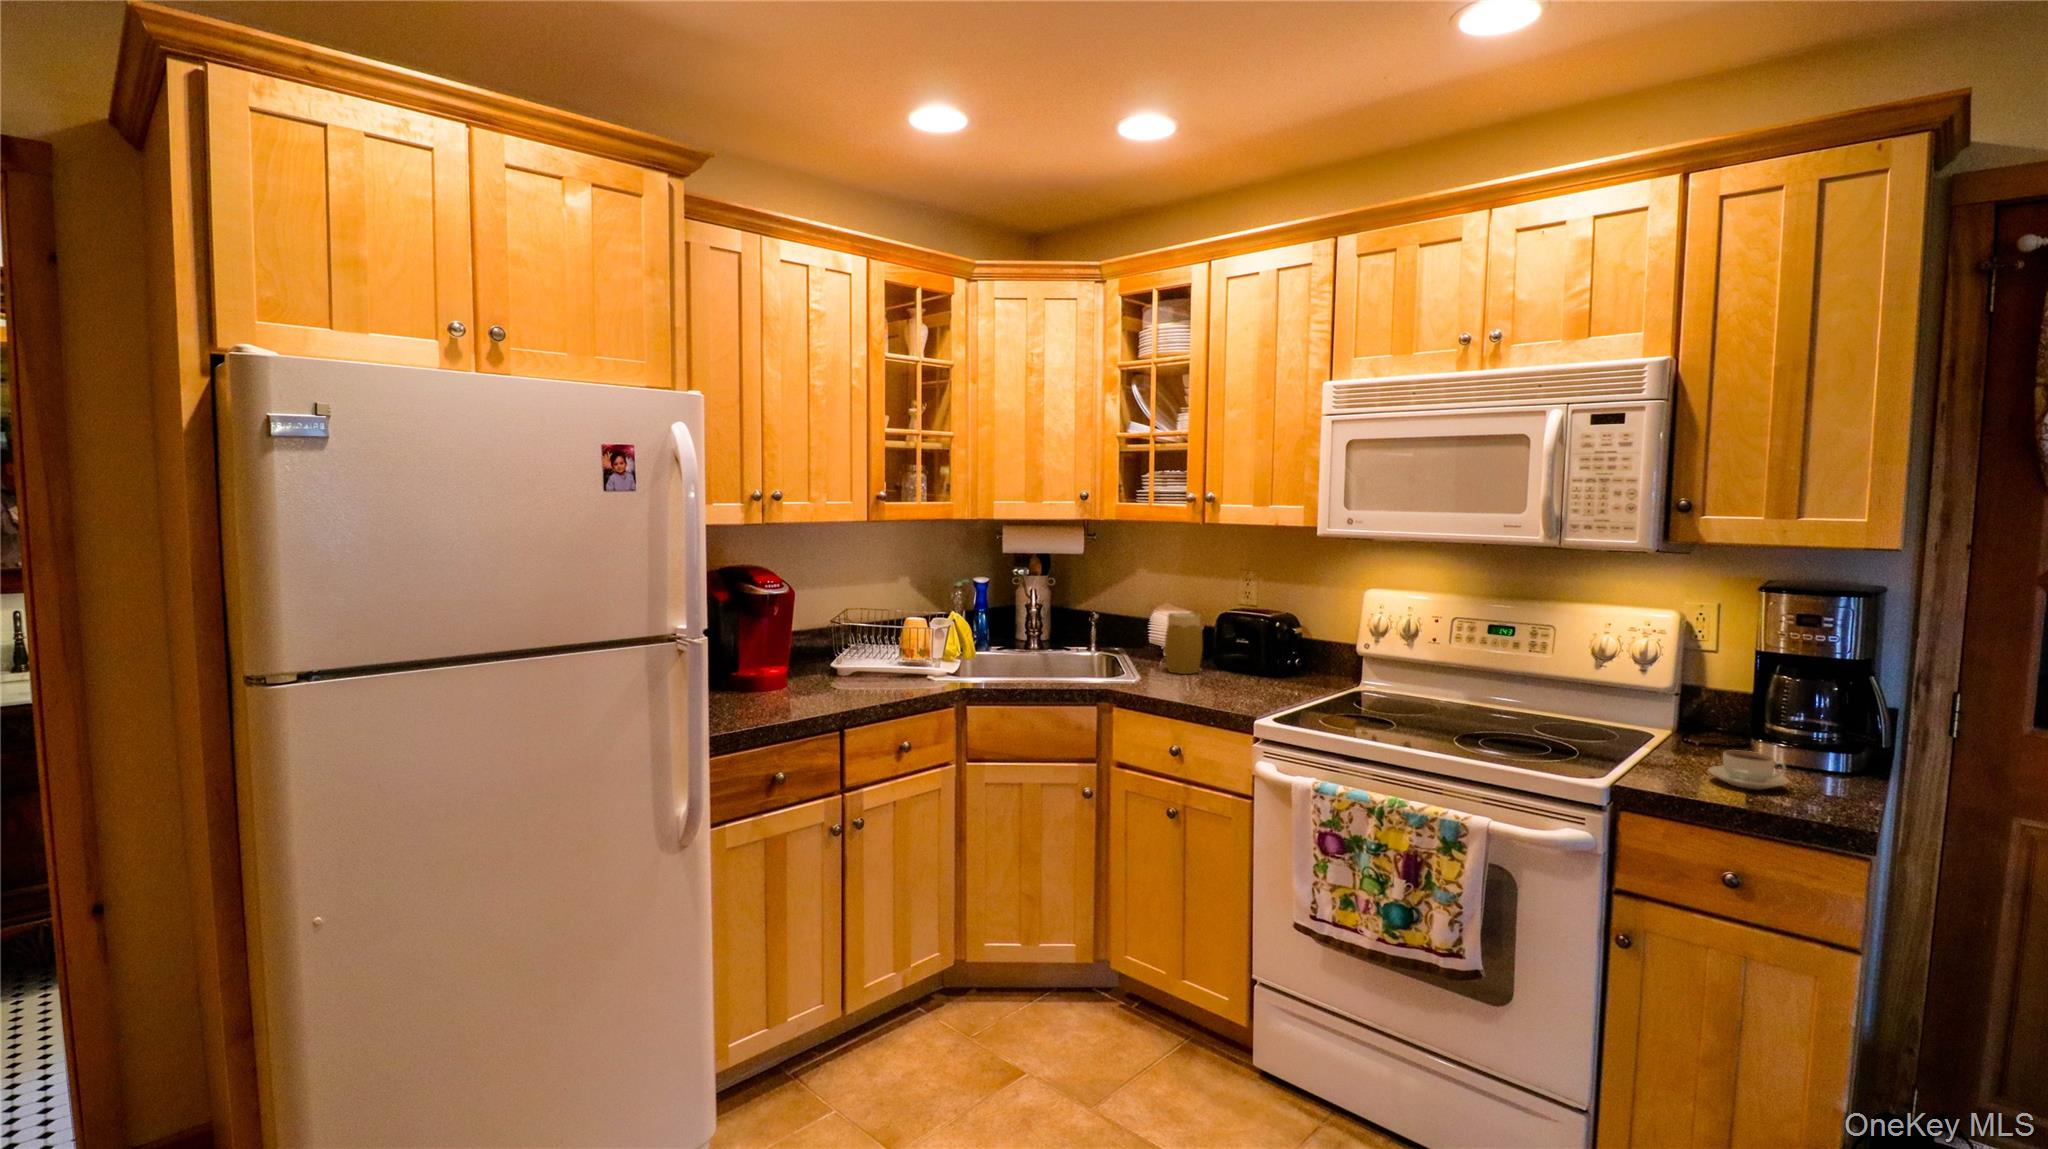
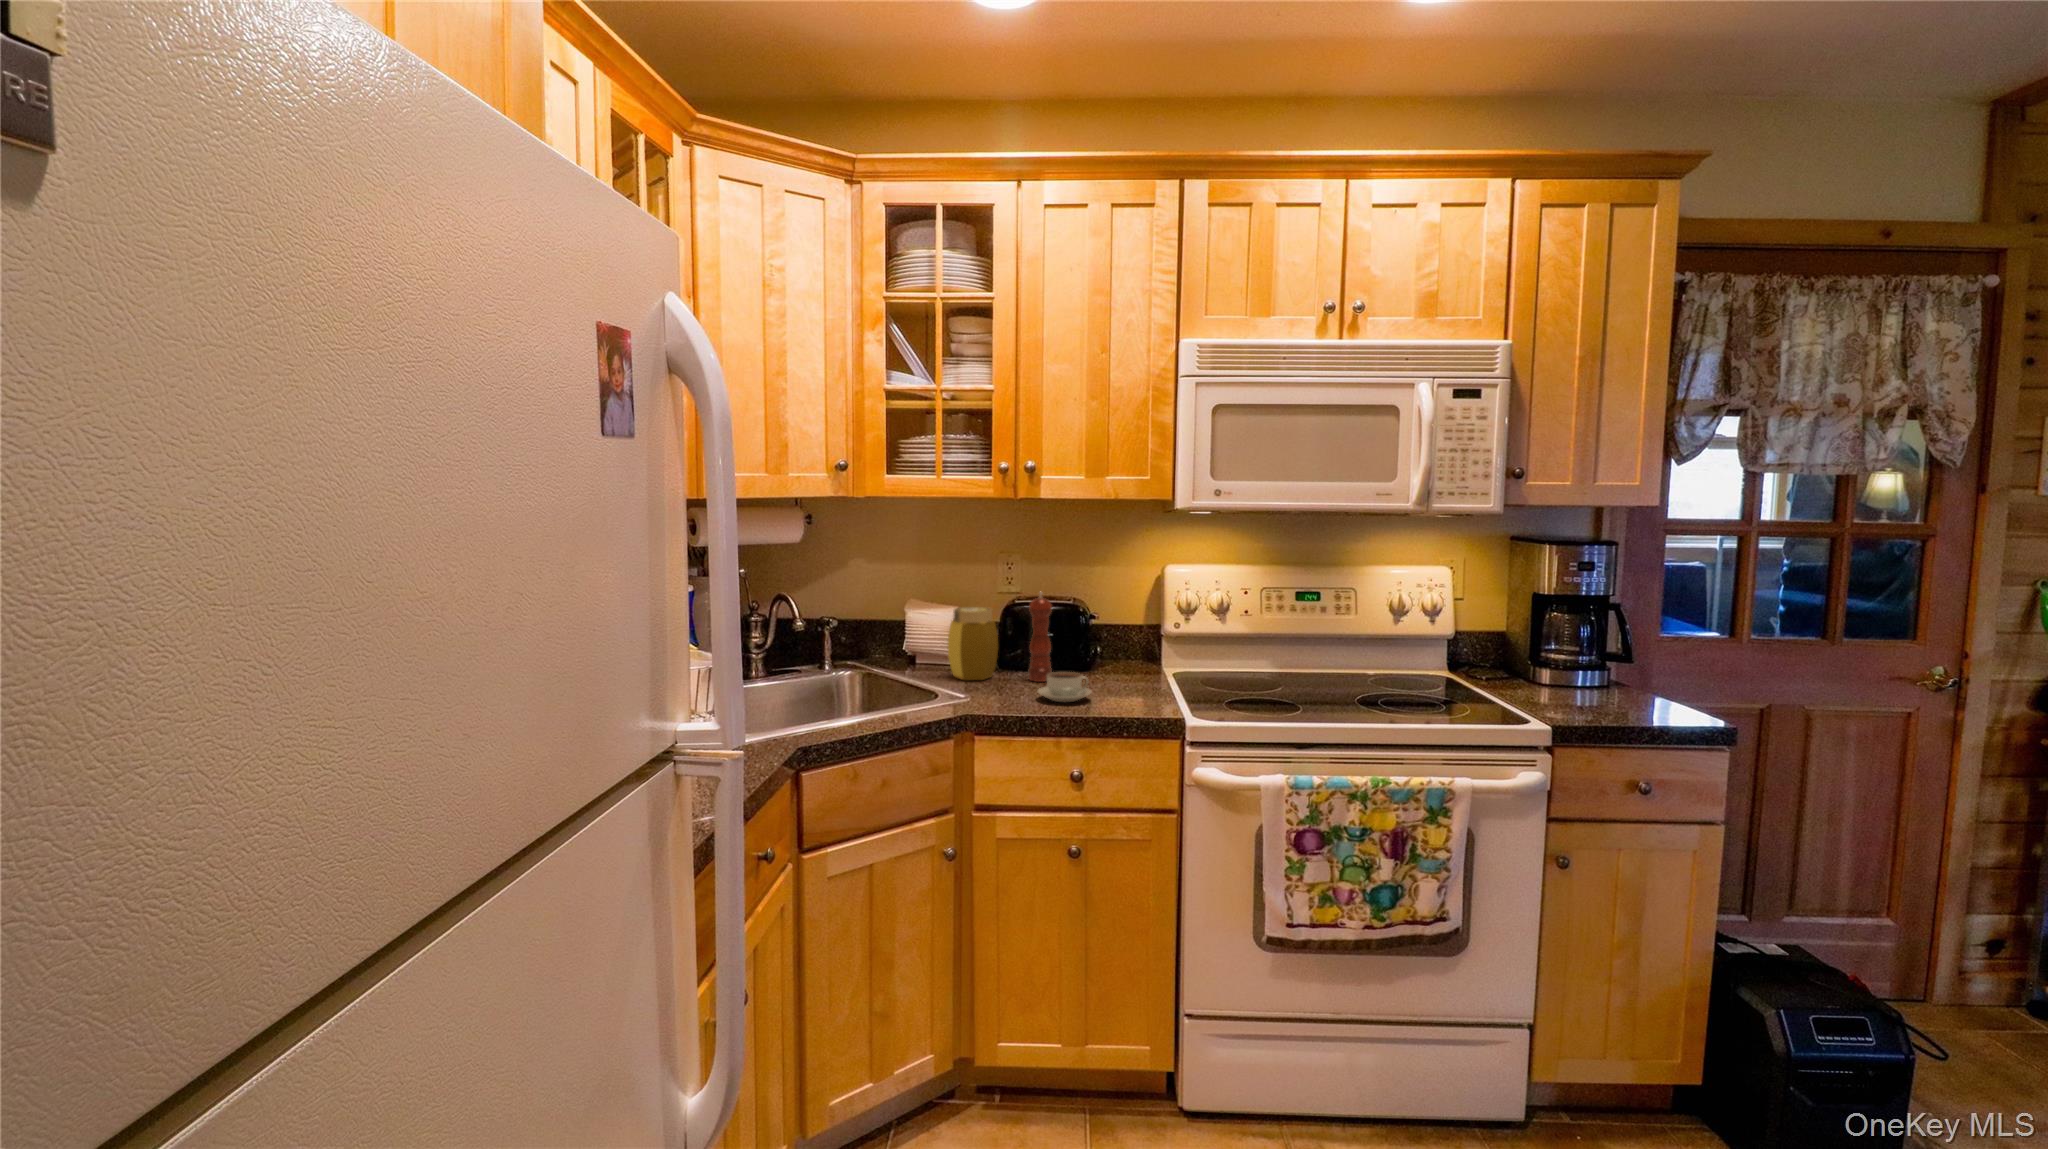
pepper mill: none [1219,604,1240,682] -> present [1029,592,1052,682]
coffee cup: present [1708,750,1789,789] -> present [1037,672,1091,702]

